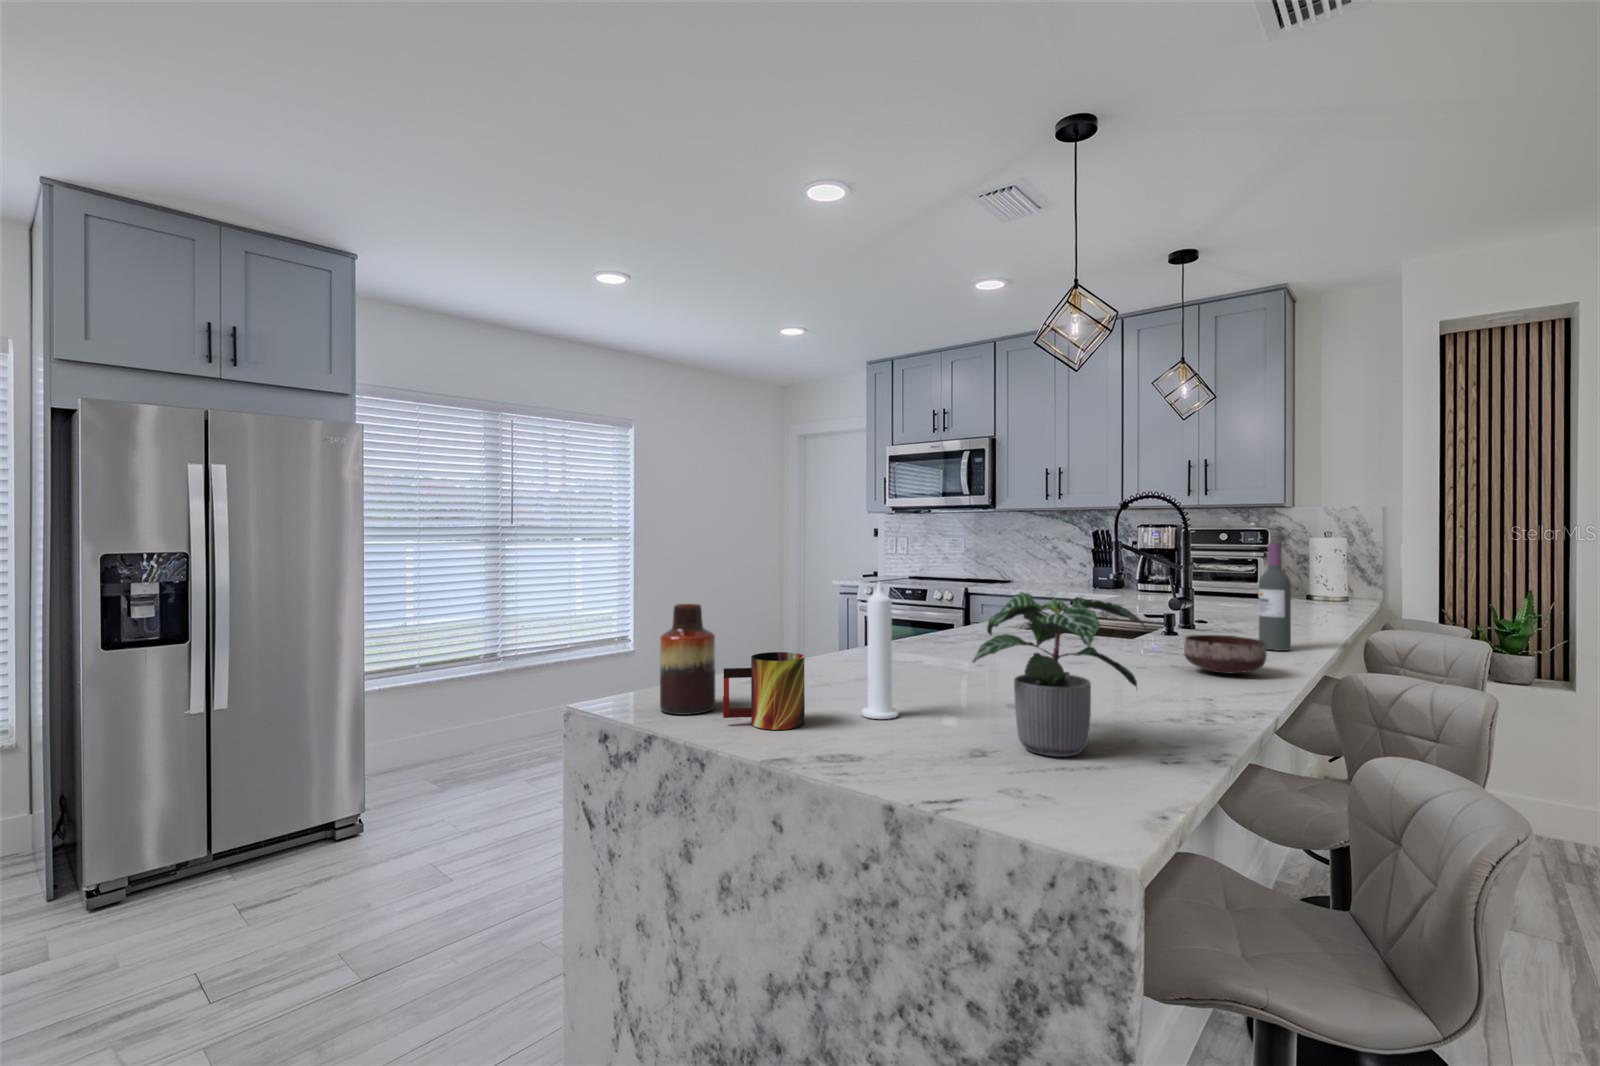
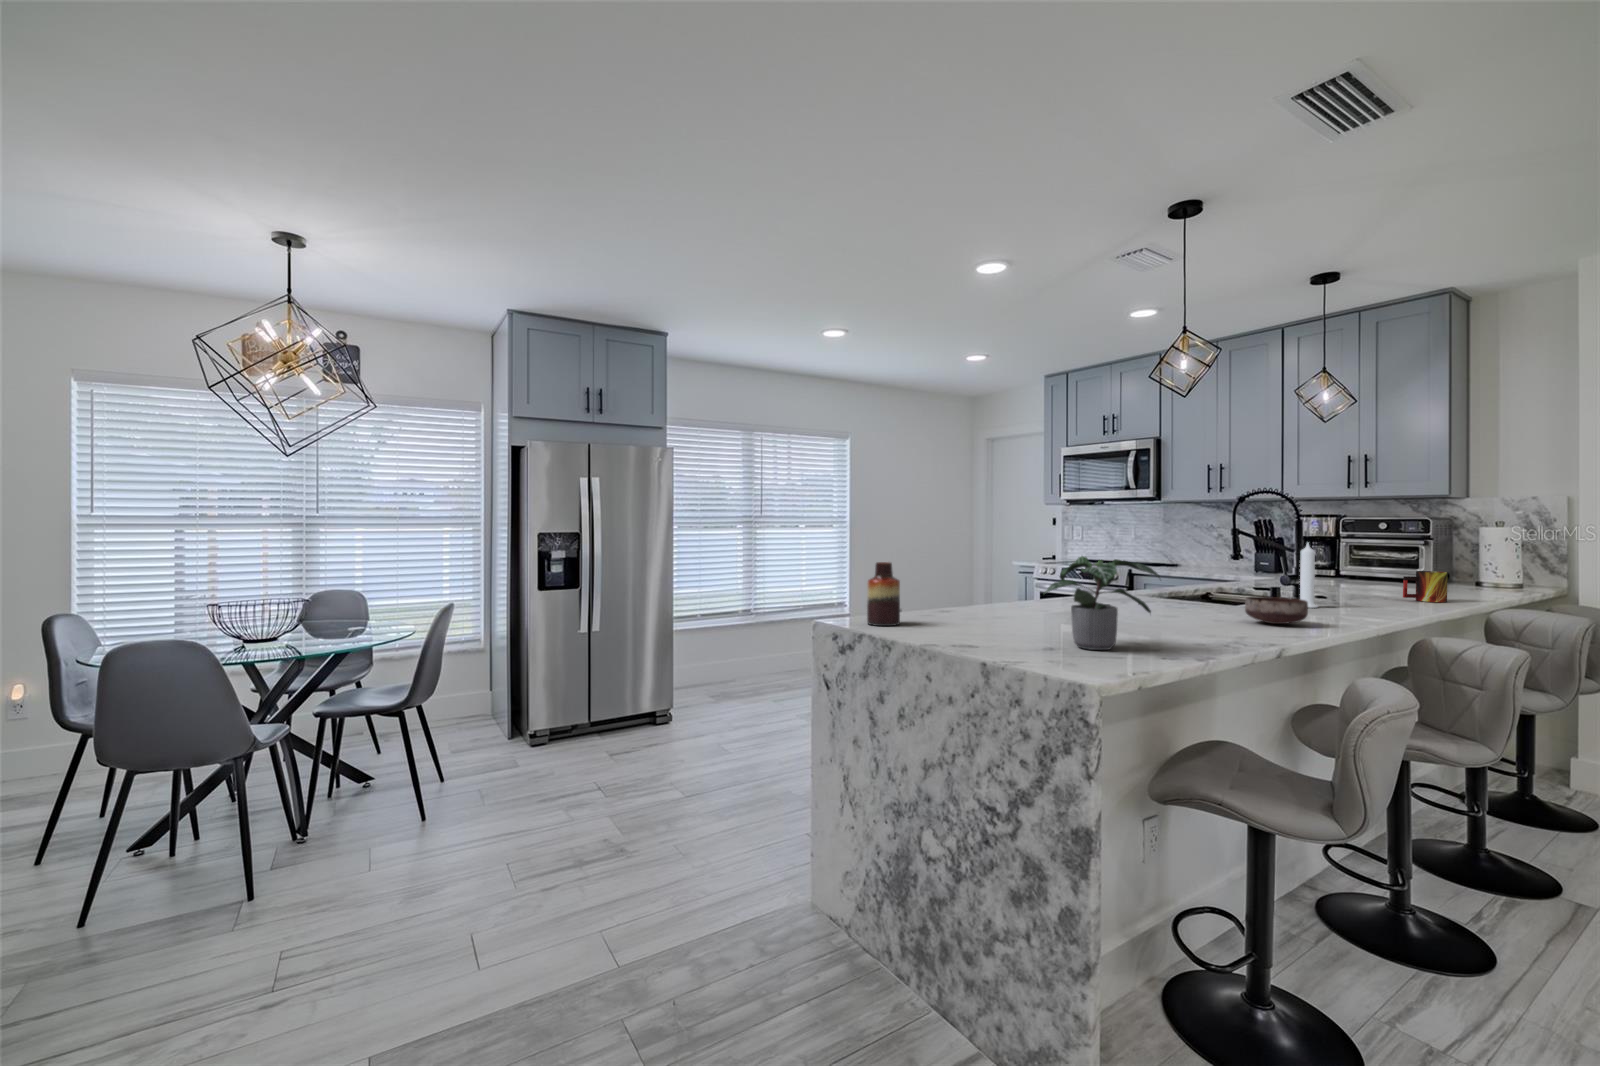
wine bottle: present [1259,543,1291,651] -> none [1336,530,1364,615]
candle: present [861,582,899,719] -> present [1300,543,1318,608]
mug: present [723,652,805,730] -> present [1403,571,1448,602]

